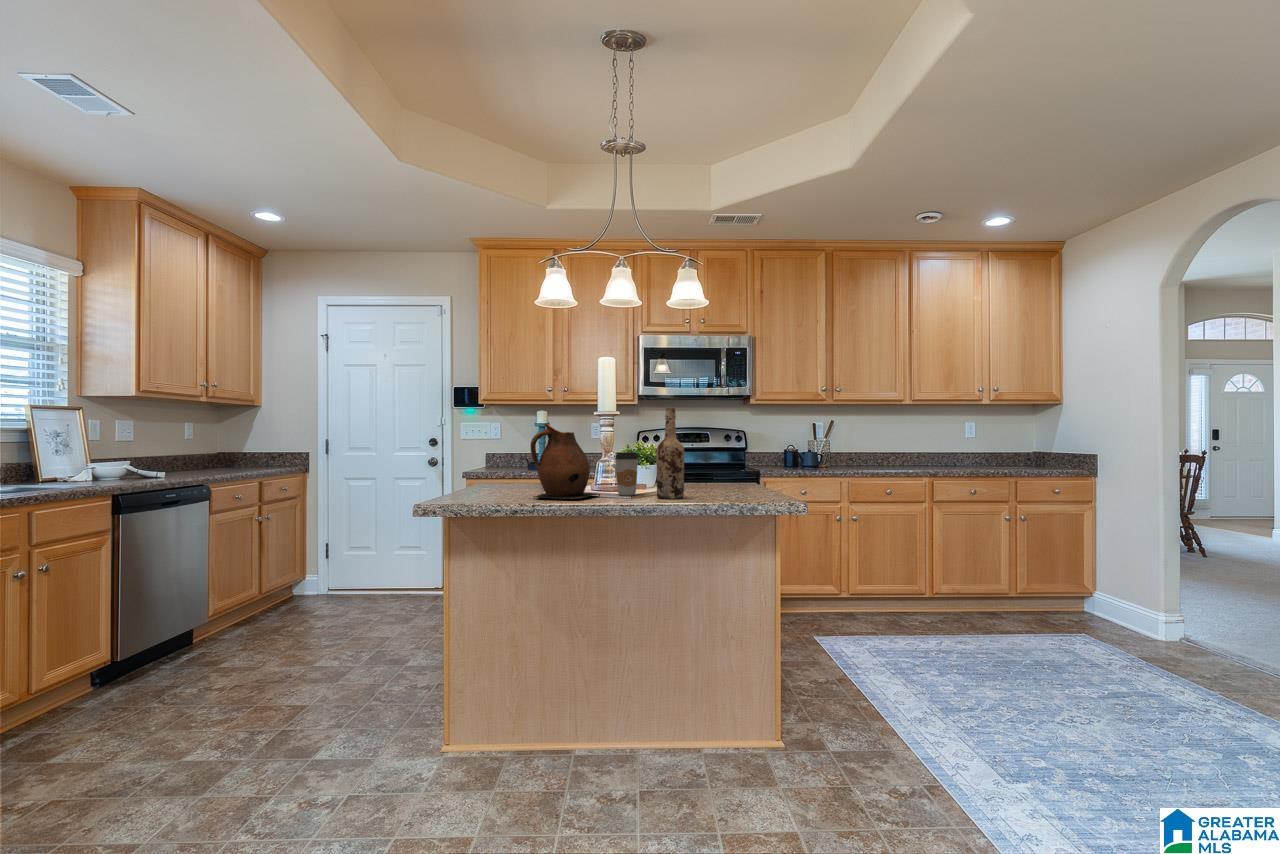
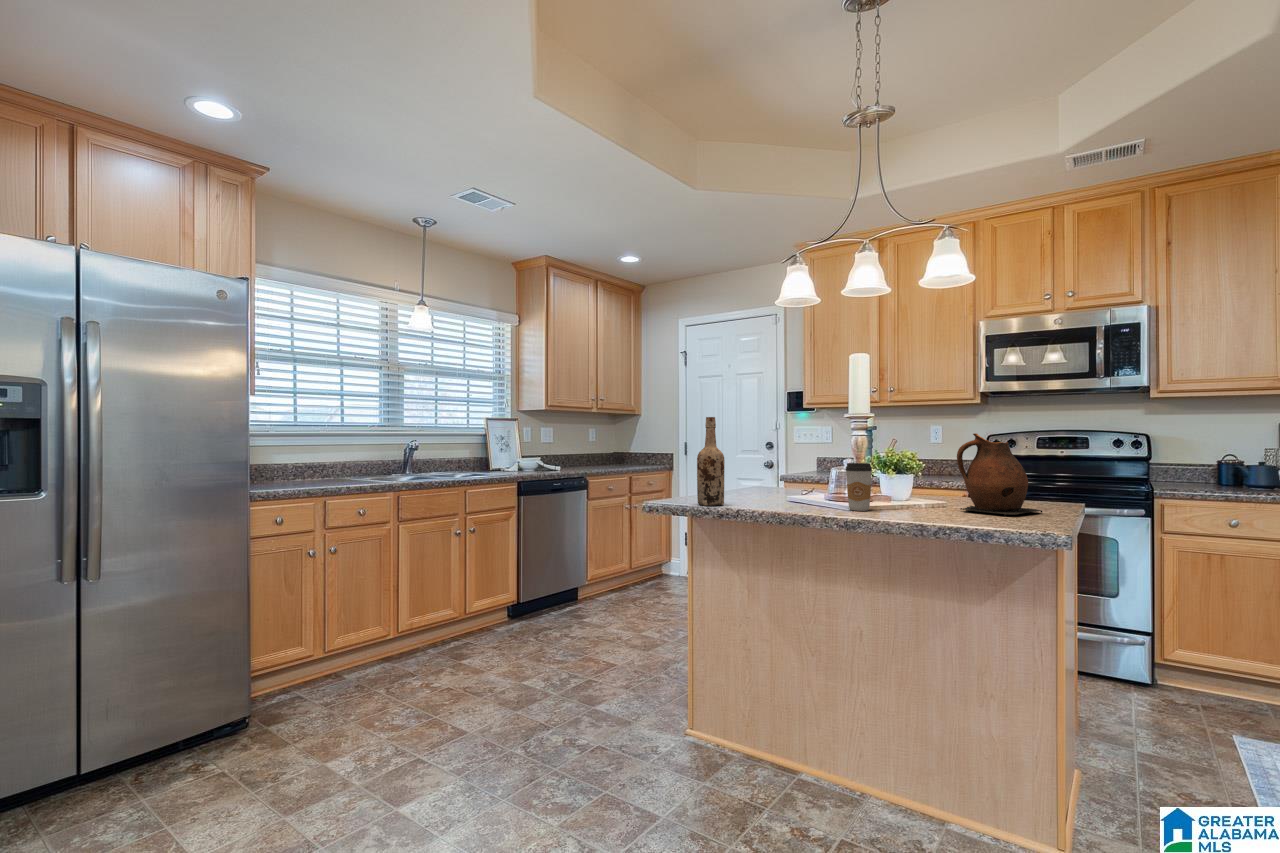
wine bottle: present [656,408,684,499] -> present [697,417,725,506]
ceramic pitcher: present [530,424,600,500] -> present [957,433,1042,516]

